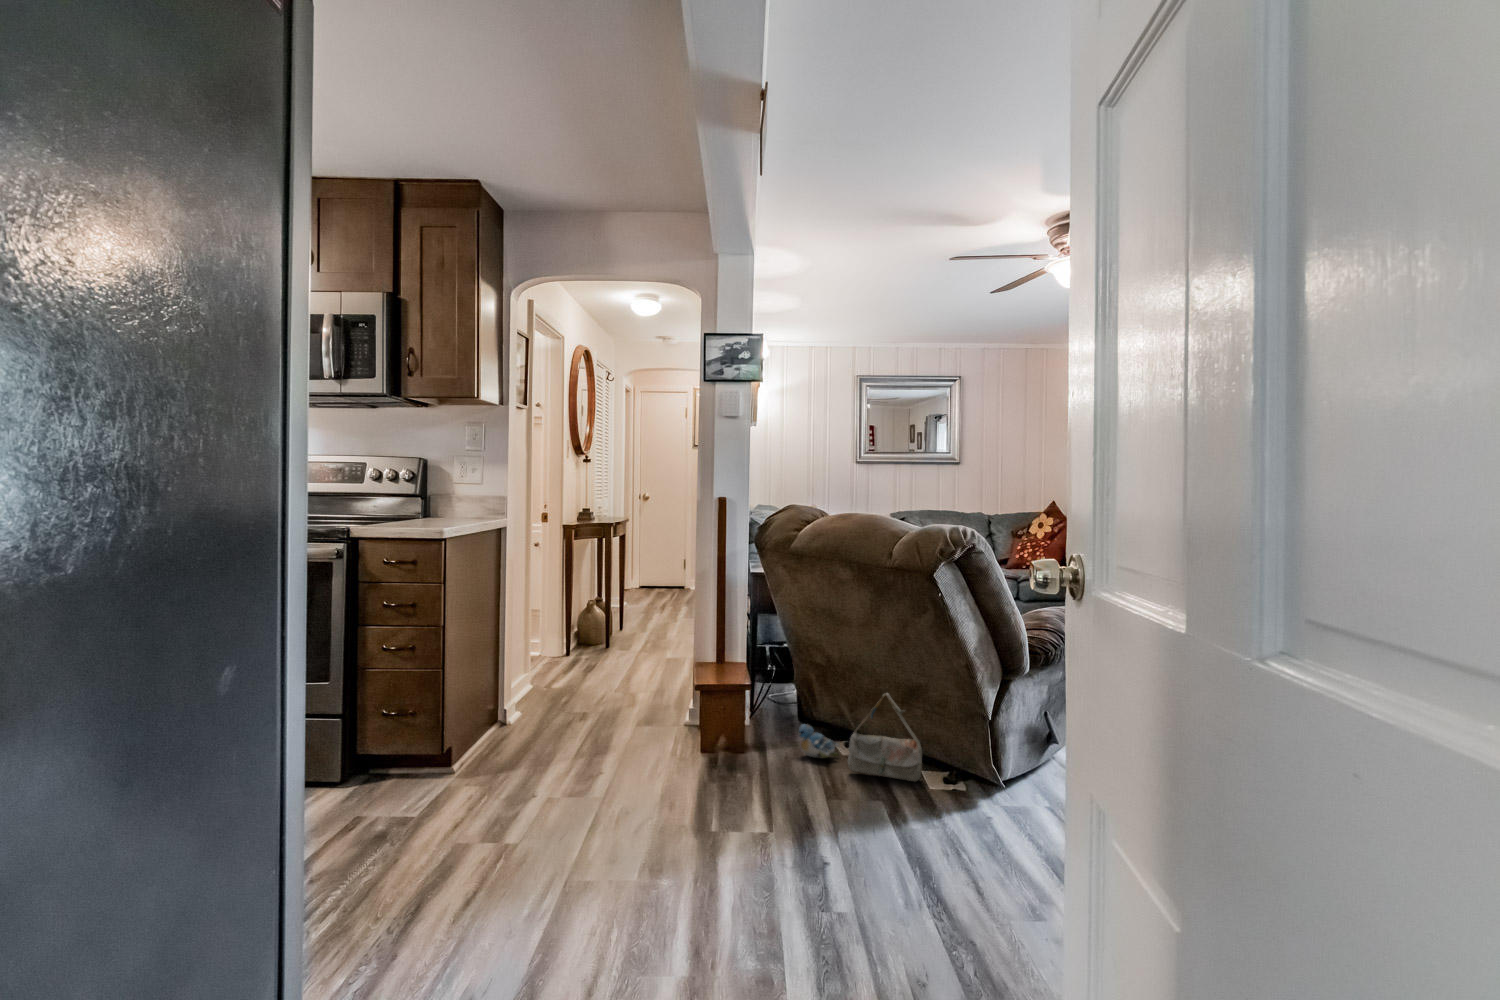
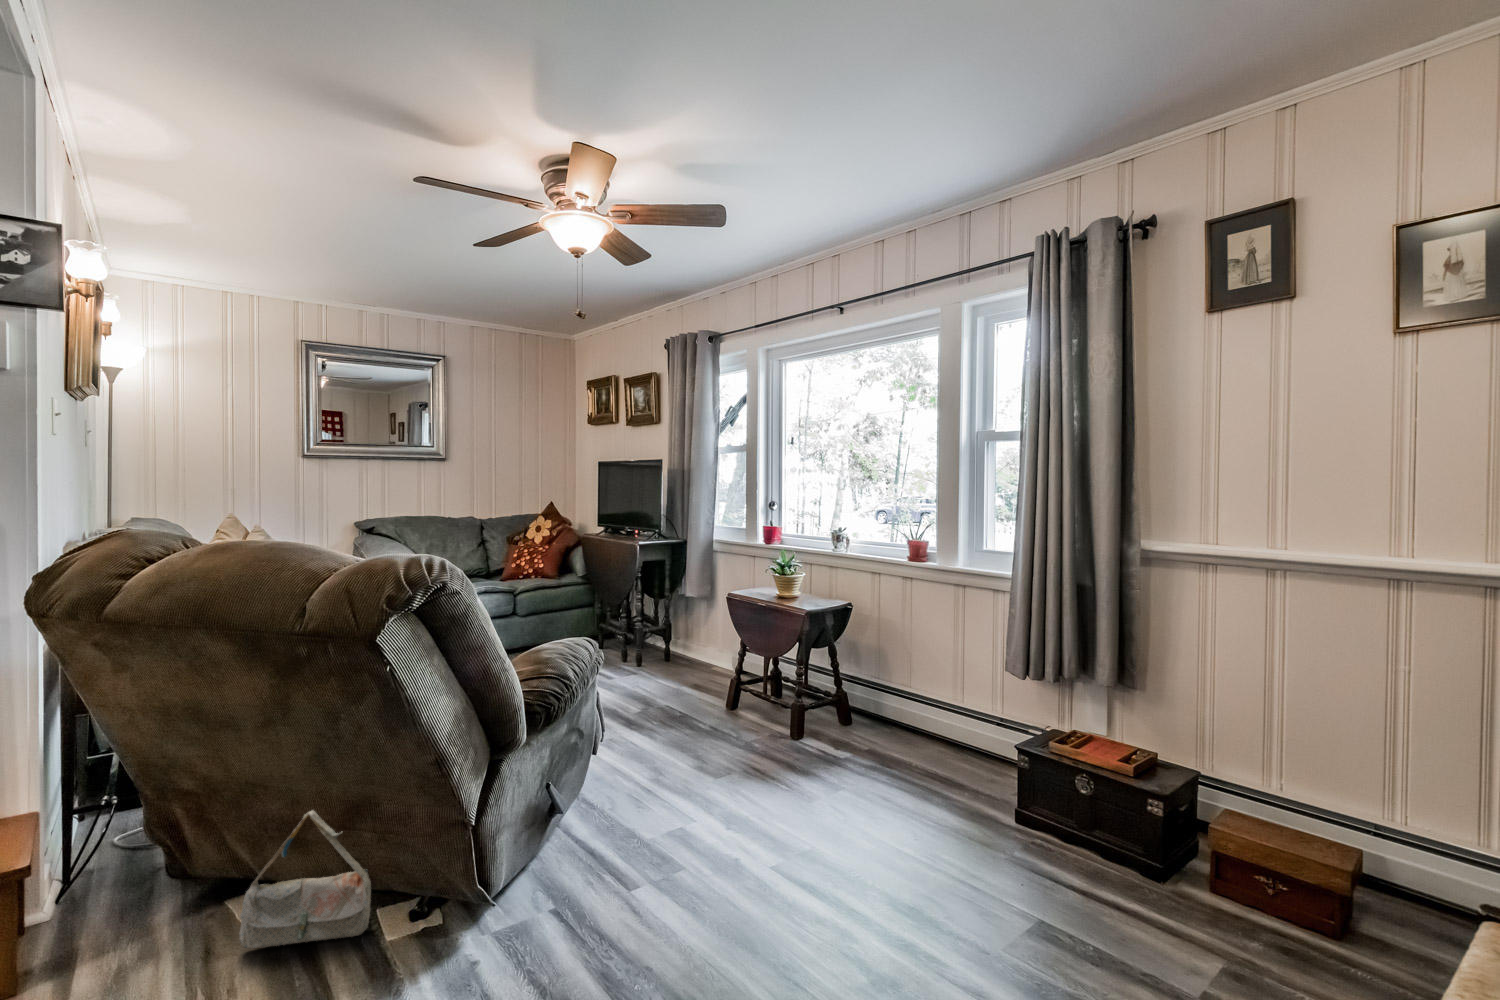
plush toy: present [798,724,839,758] -> none [148,882,233,936]

